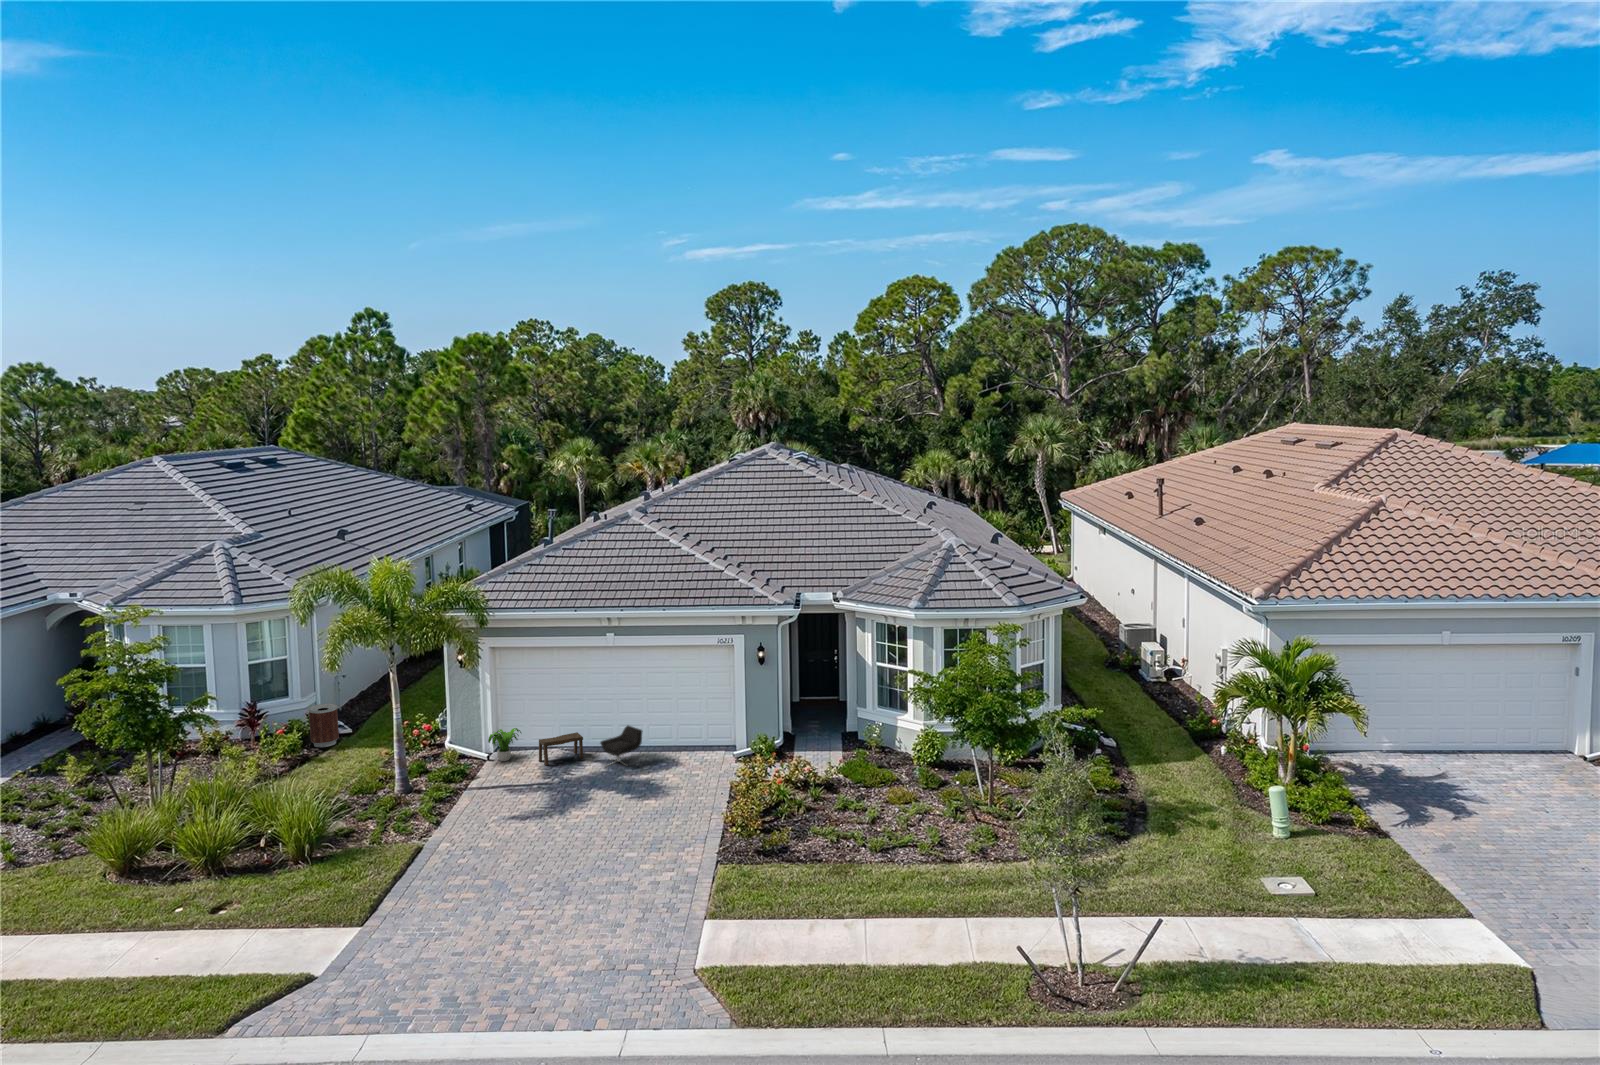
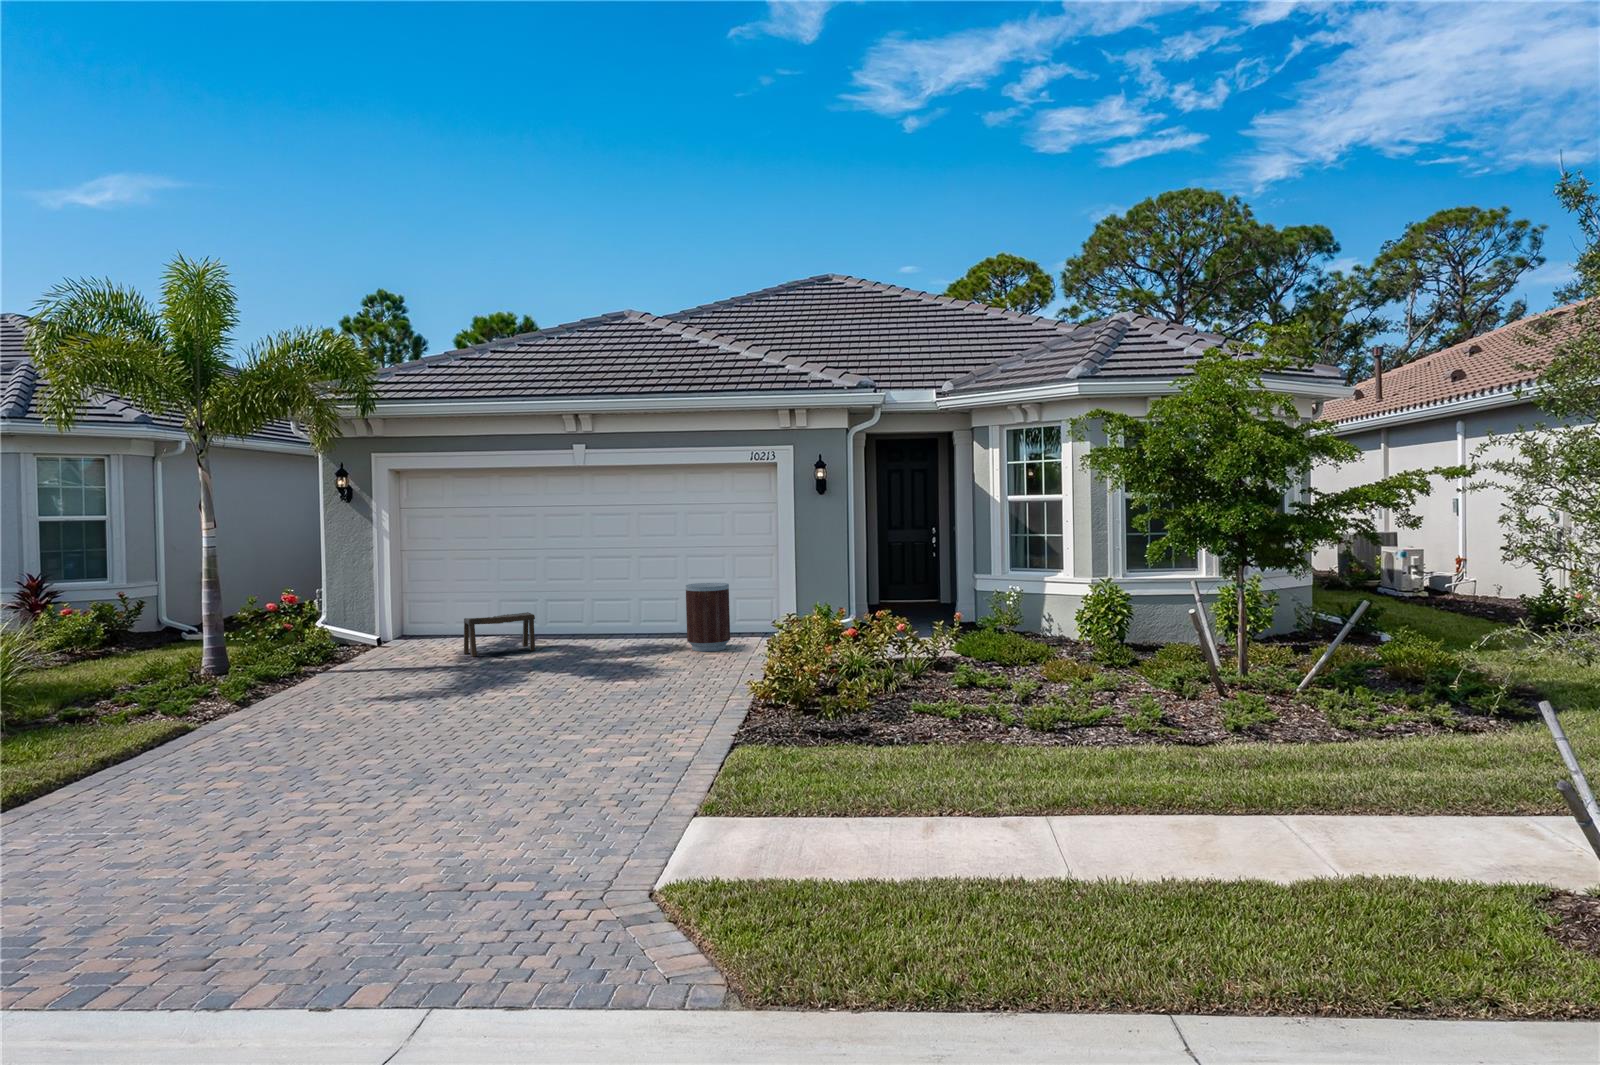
trash can: present [309,703,339,747] -> present [686,583,730,652]
lounge chair: present [600,726,643,762] -> none [561,599,629,656]
potted plant: present [488,728,521,761] -> none [382,605,440,654]

